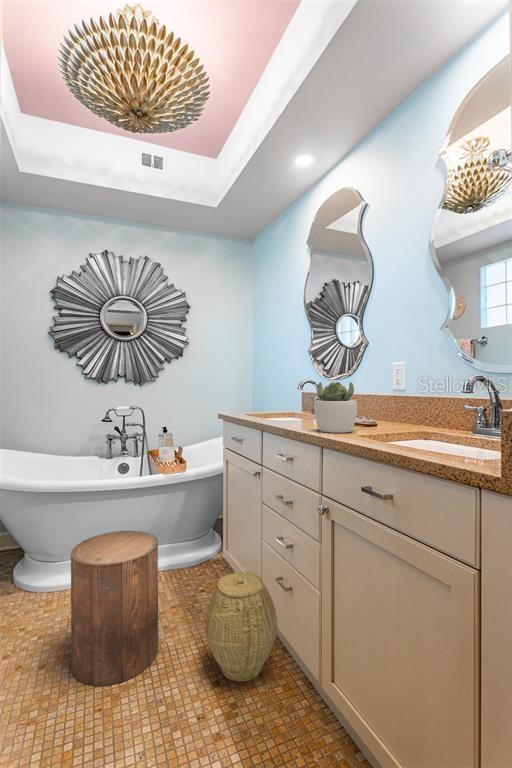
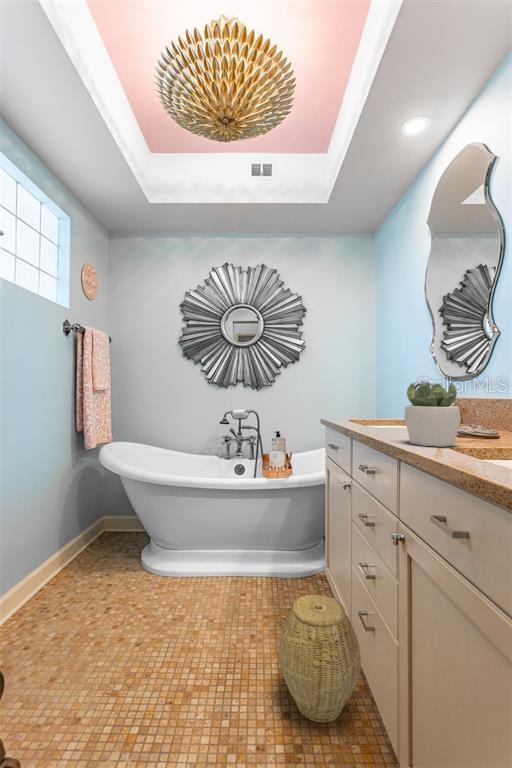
stool: present [71,531,158,686] -> none [159,529,241,682]

